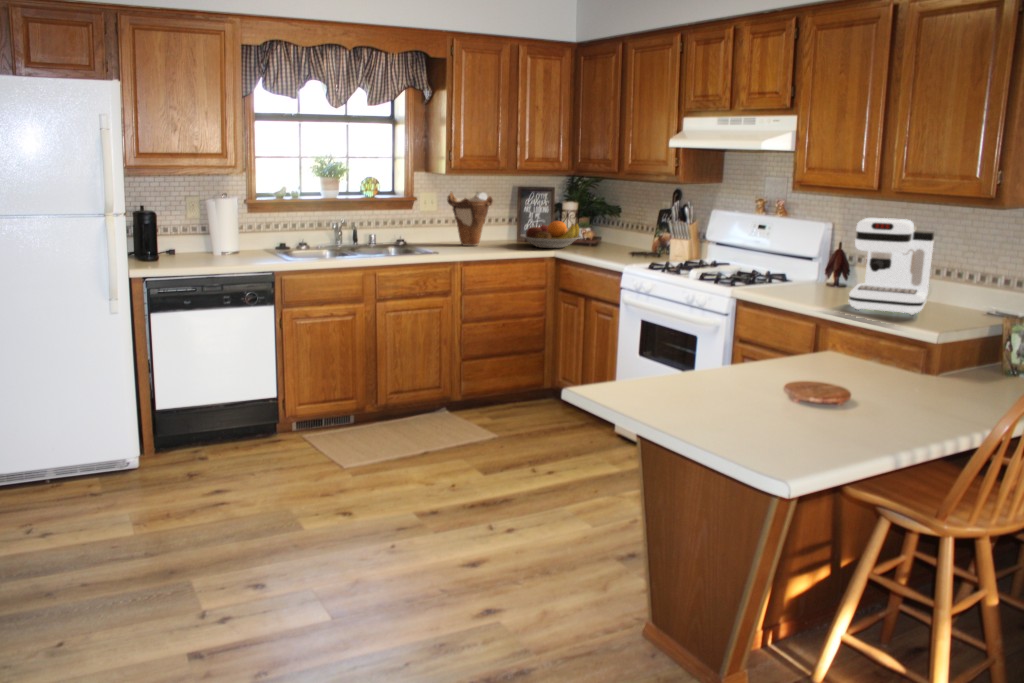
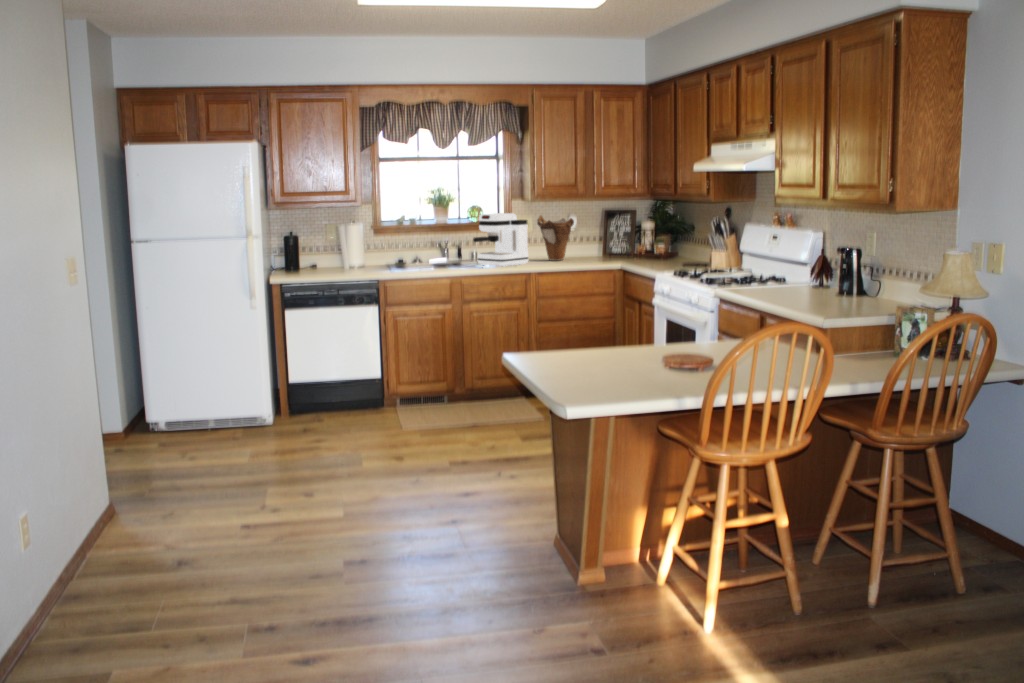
coffee maker: present [849,218,935,315] -> present [473,213,528,267]
fruit bowl: present [521,221,581,248] -> none [598,238,651,262]

